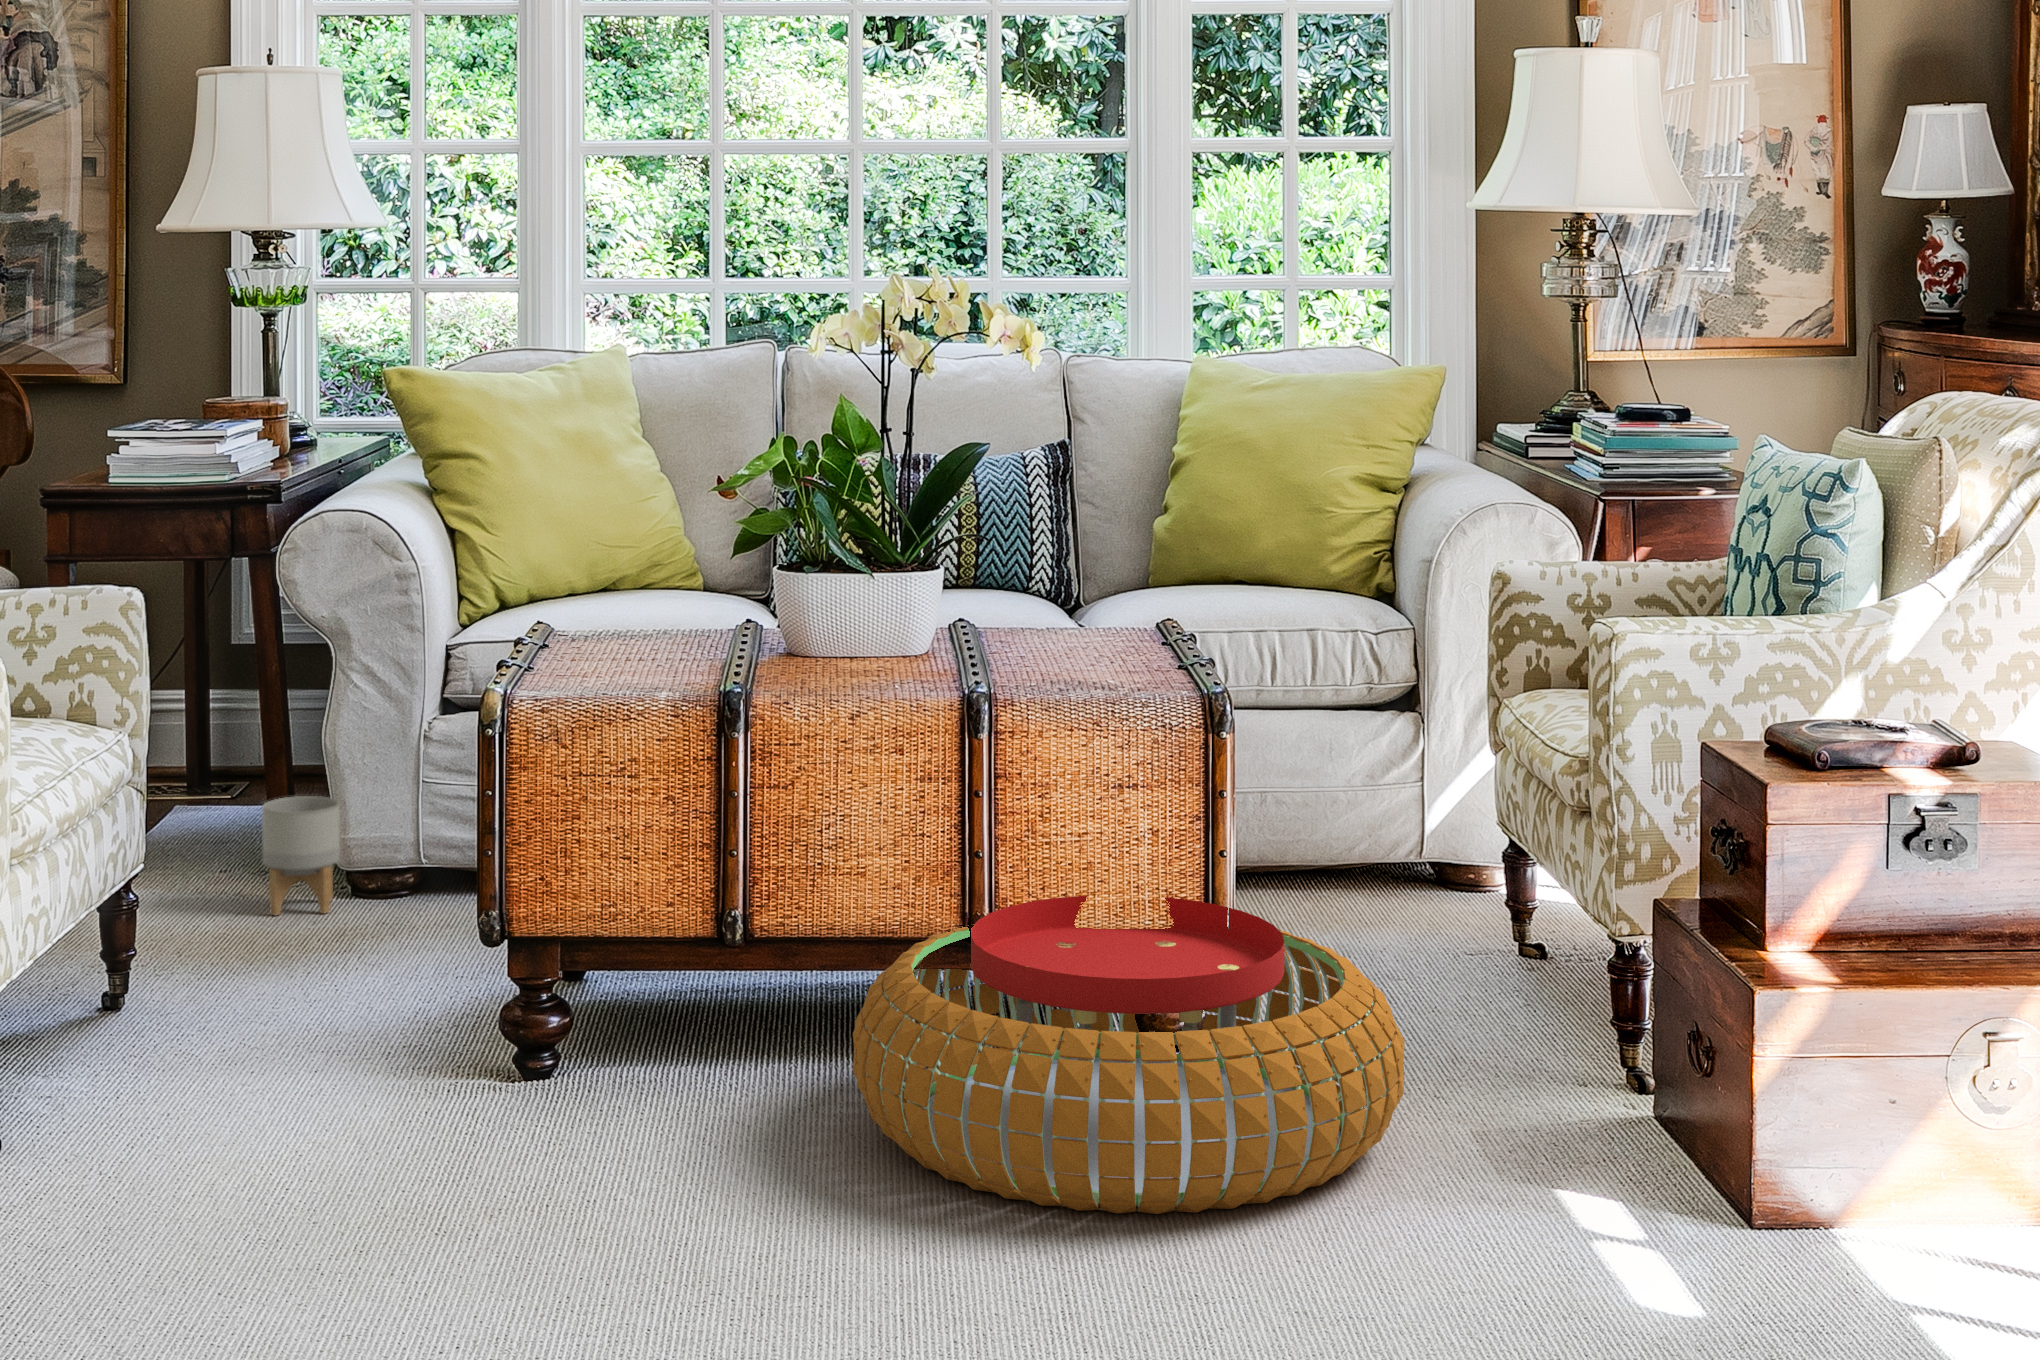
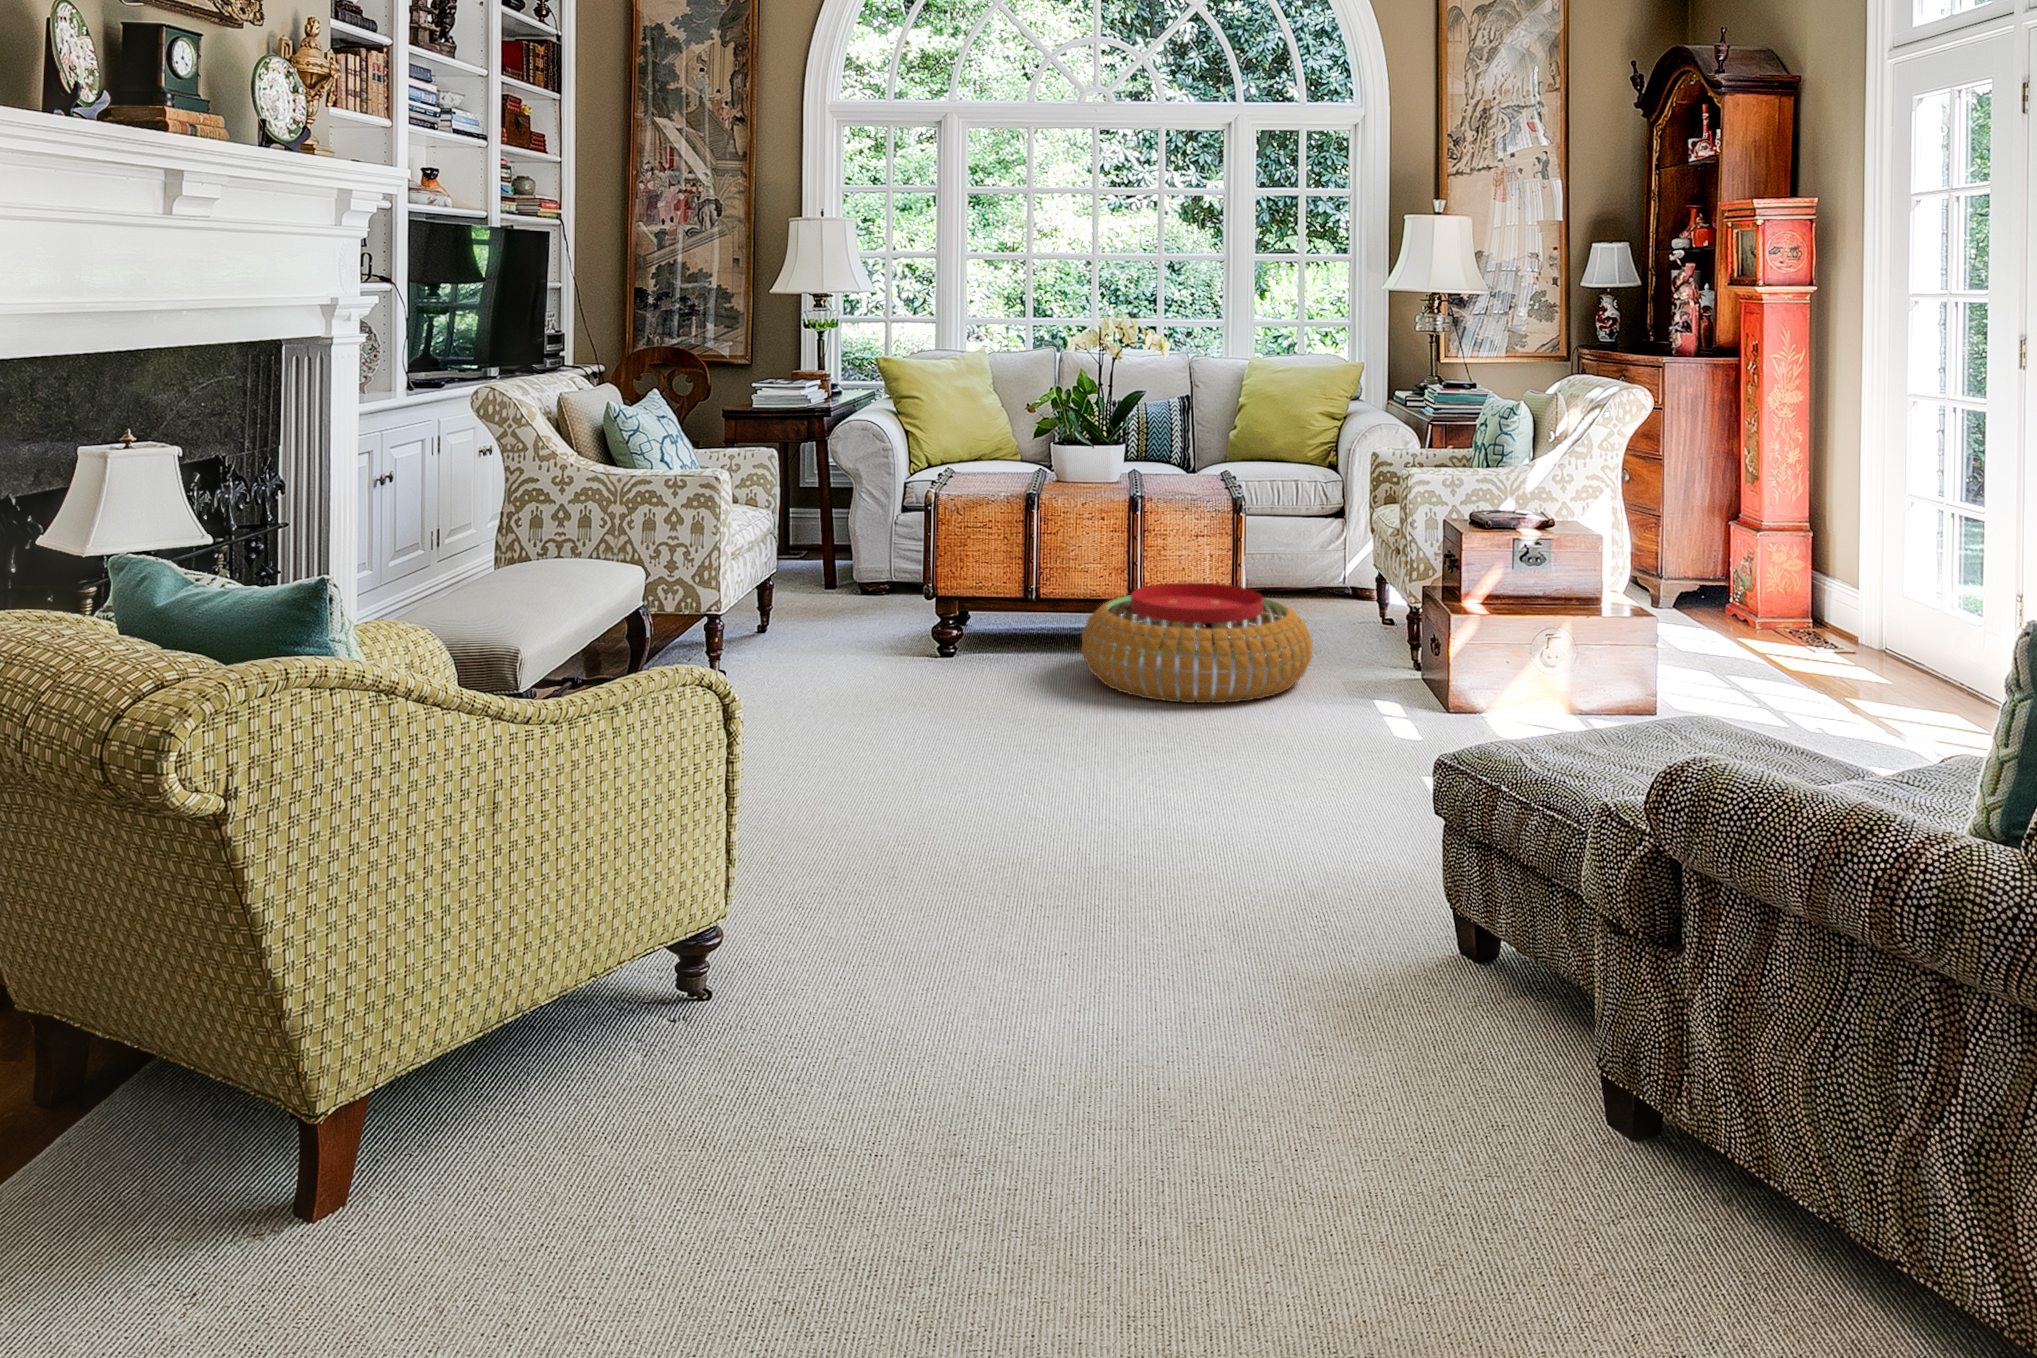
planter: present [262,796,340,915] -> none [821,549,856,602]

